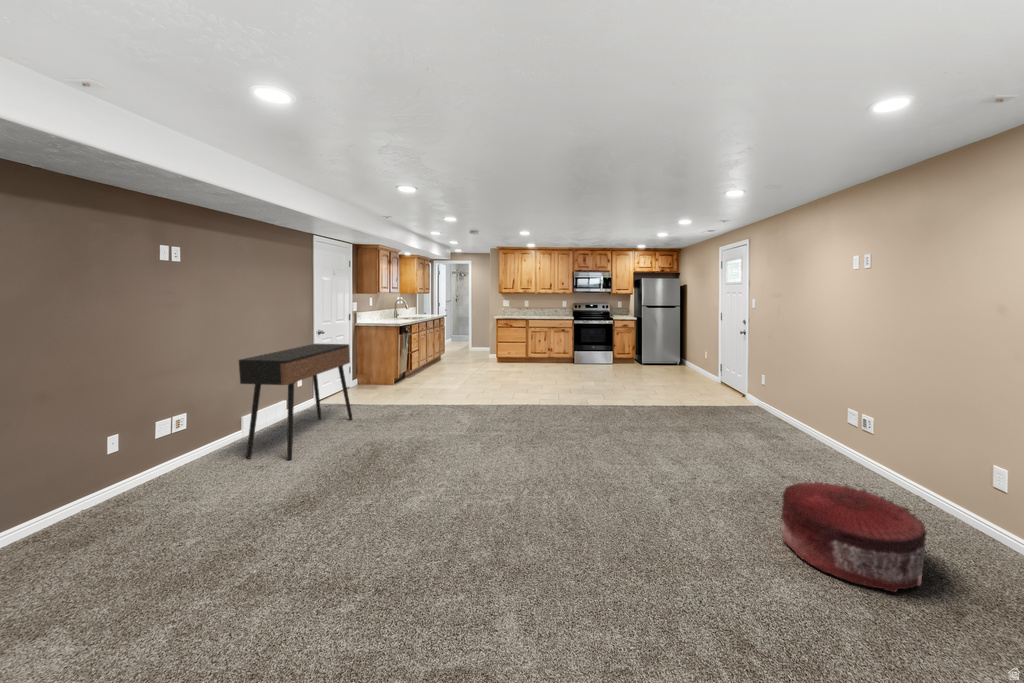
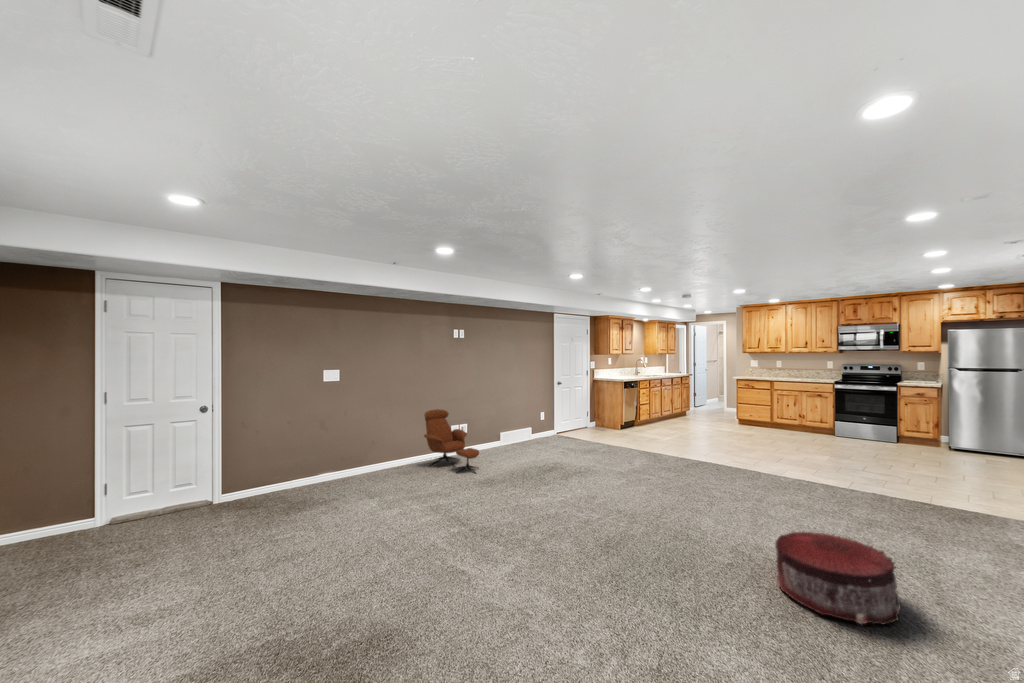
console table: present [239,344,352,460] -> none [497,391,567,458]
lounge chair: none [50,403,233,536] -> present [424,409,479,473]

